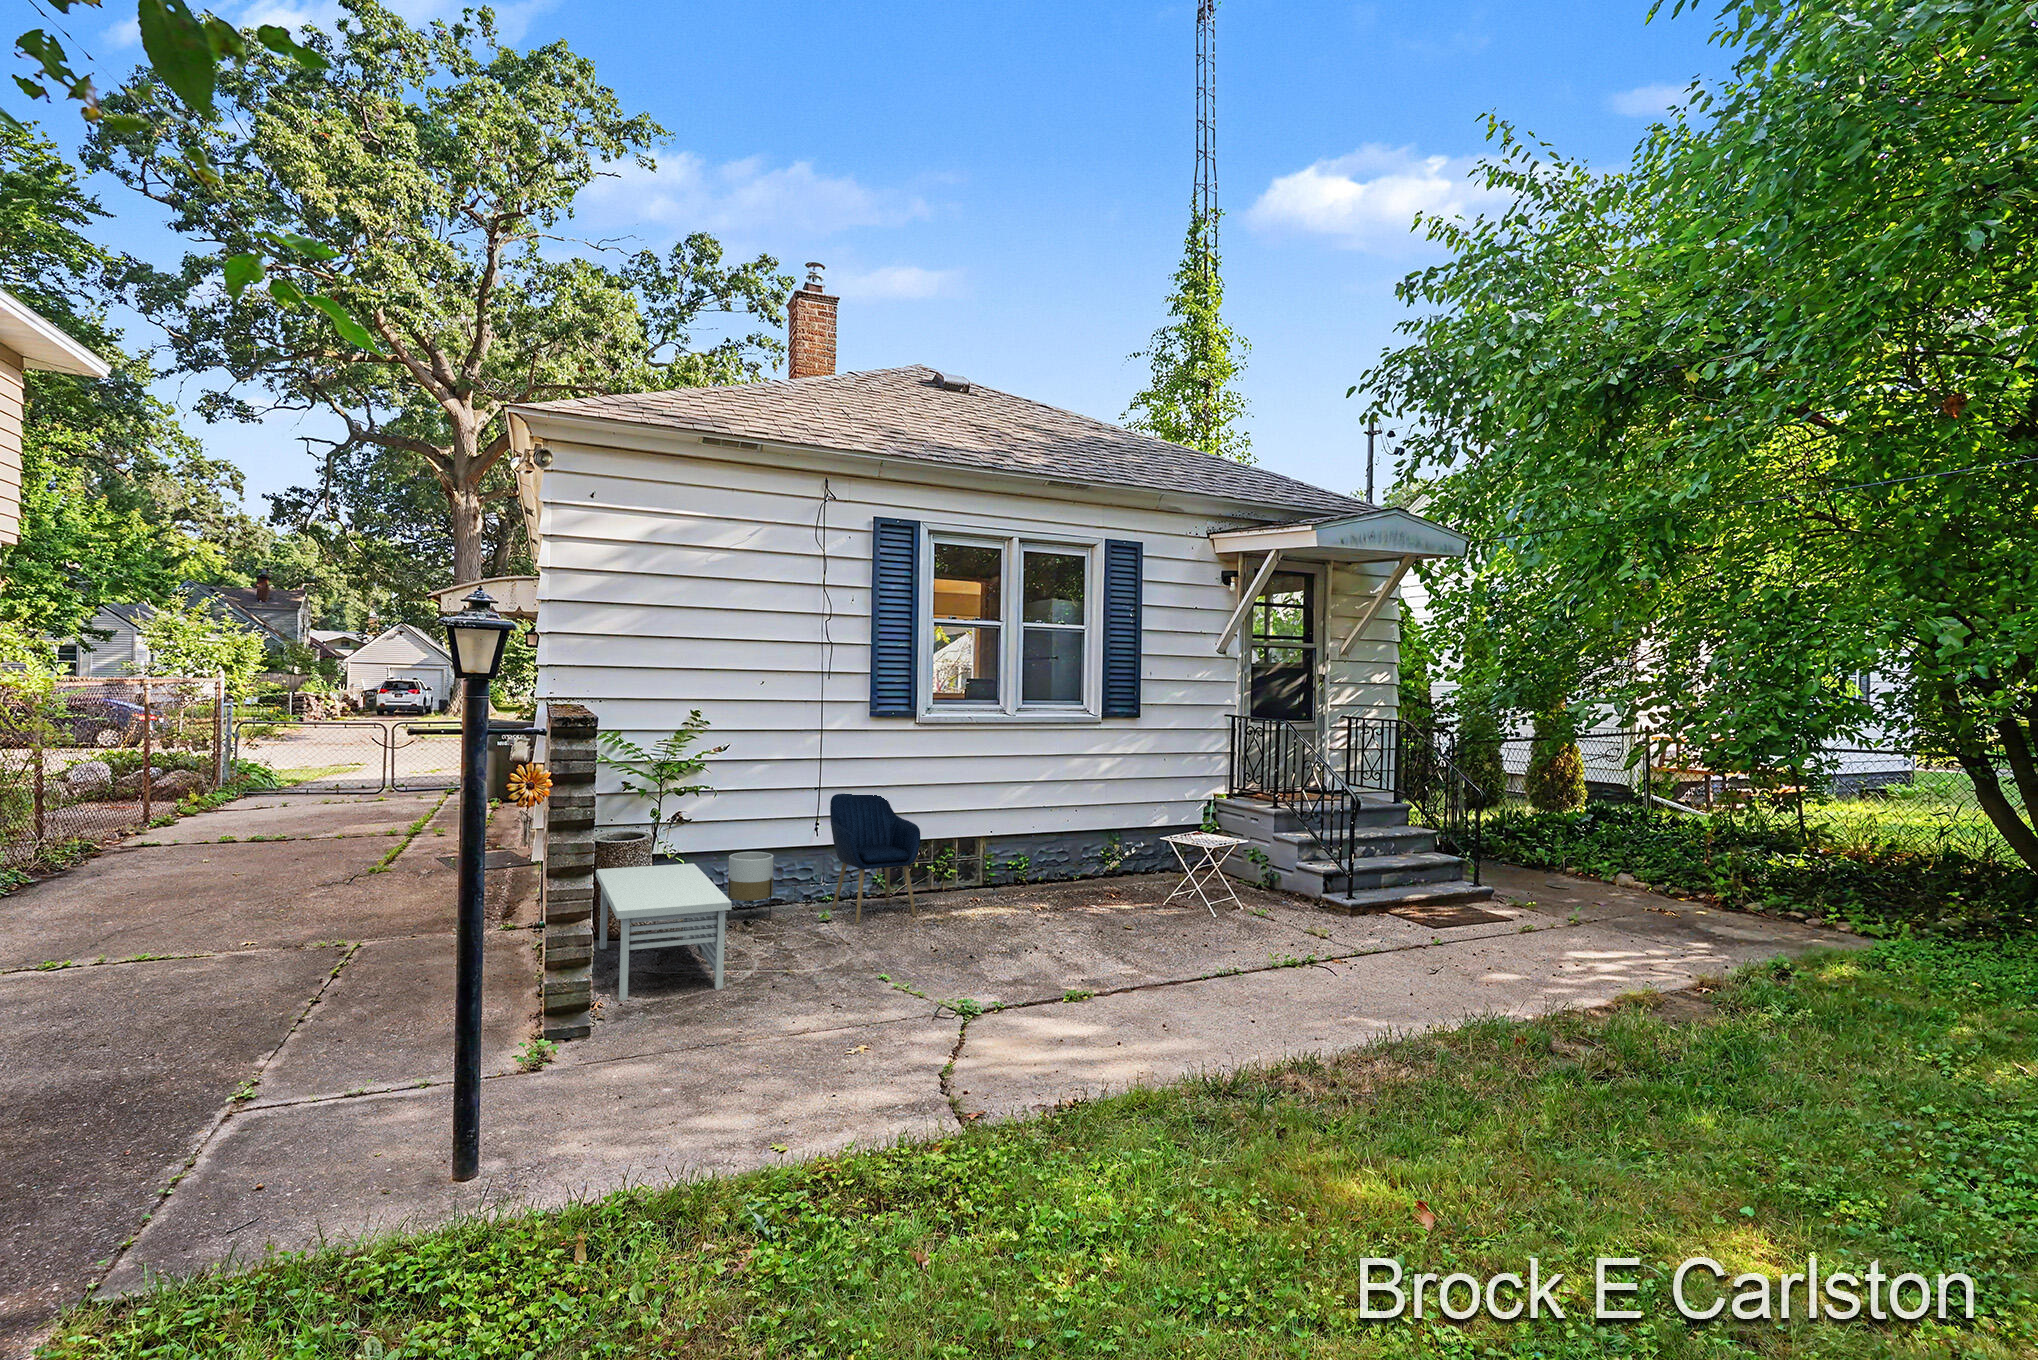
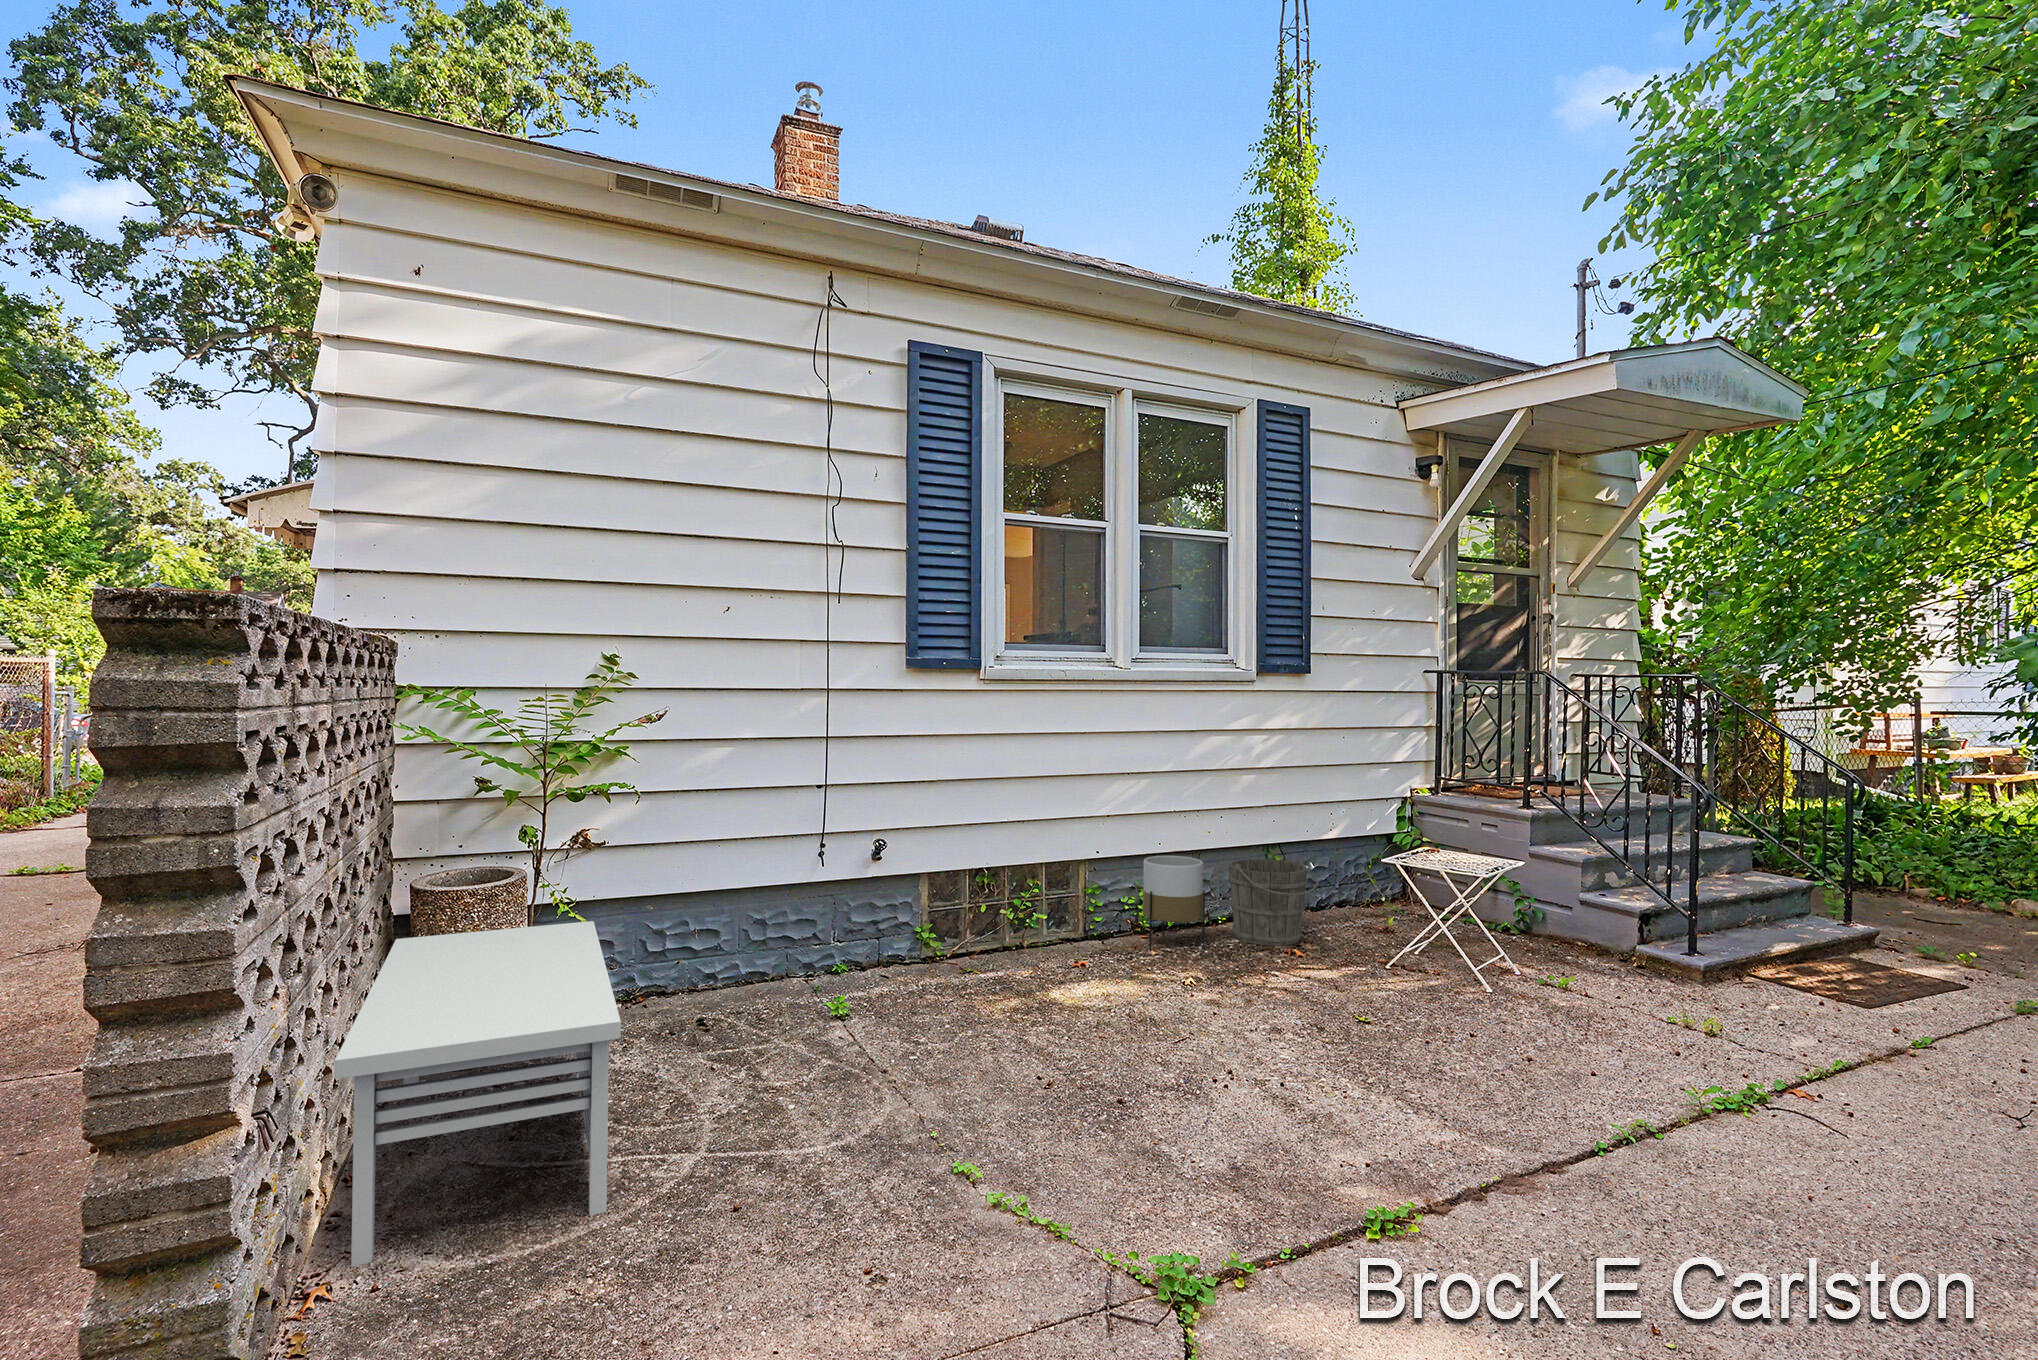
chair: present [830,794,920,924] -> none [845,790,996,1016]
bucket: none [1077,840,1133,894] -> present [1228,859,1318,946]
planter: present [728,852,774,921] -> present [1143,856,1205,950]

